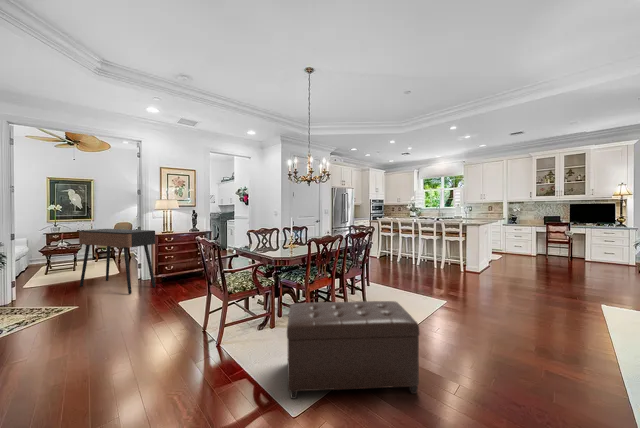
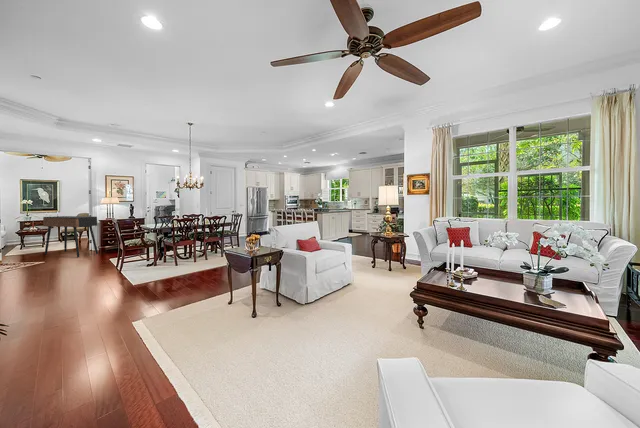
ottoman: present [287,301,420,399] -> none [133,247,206,286]

